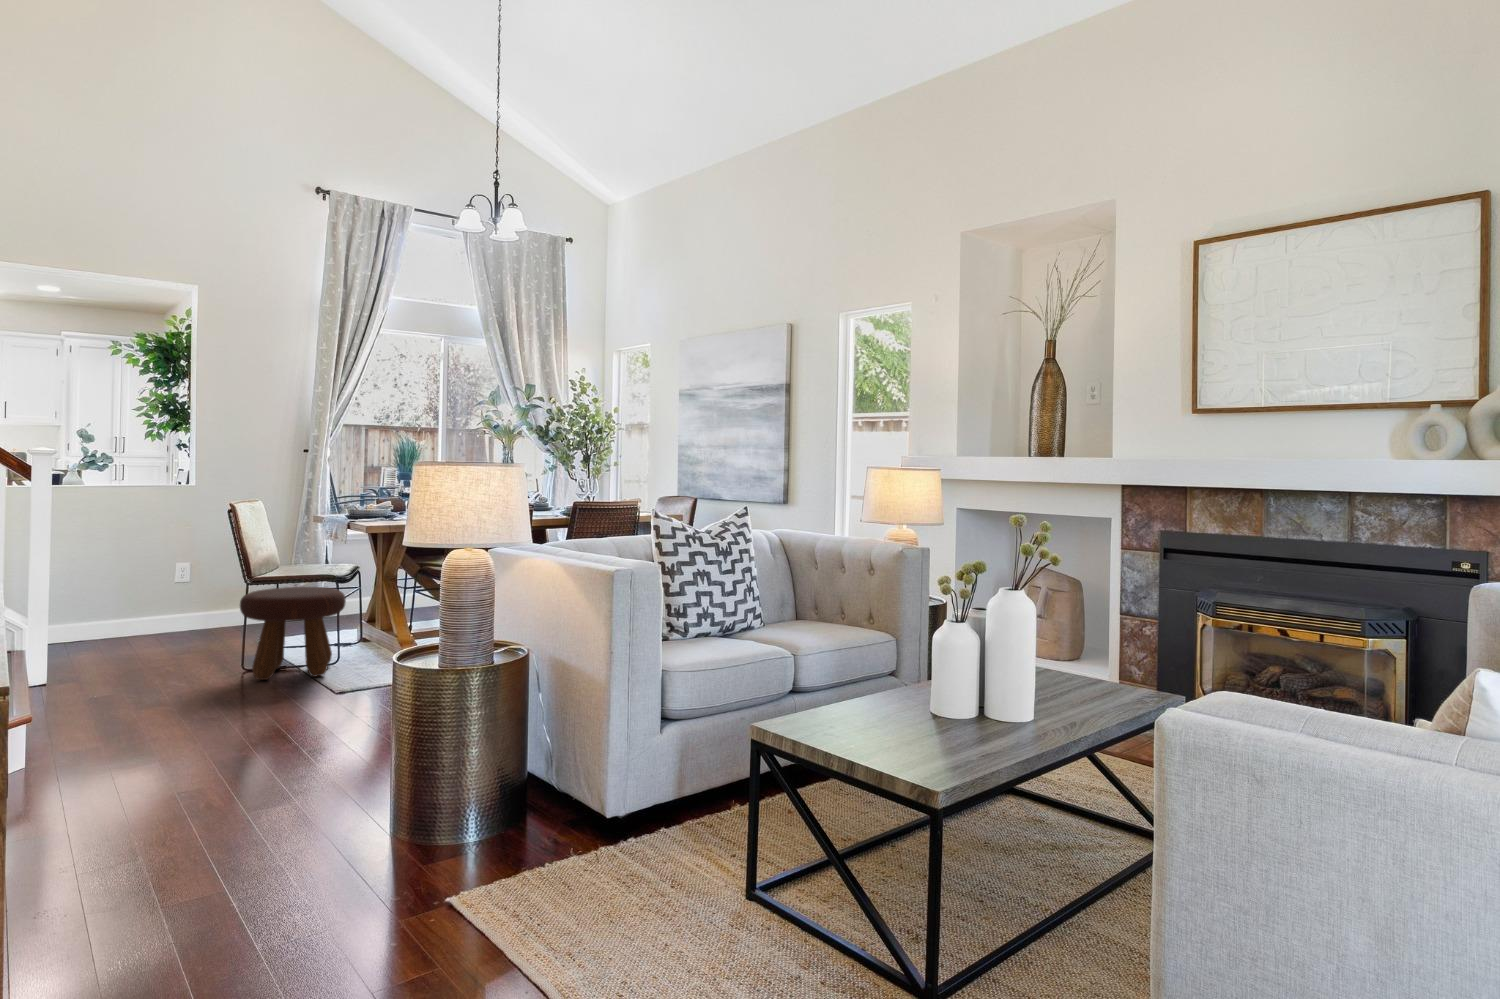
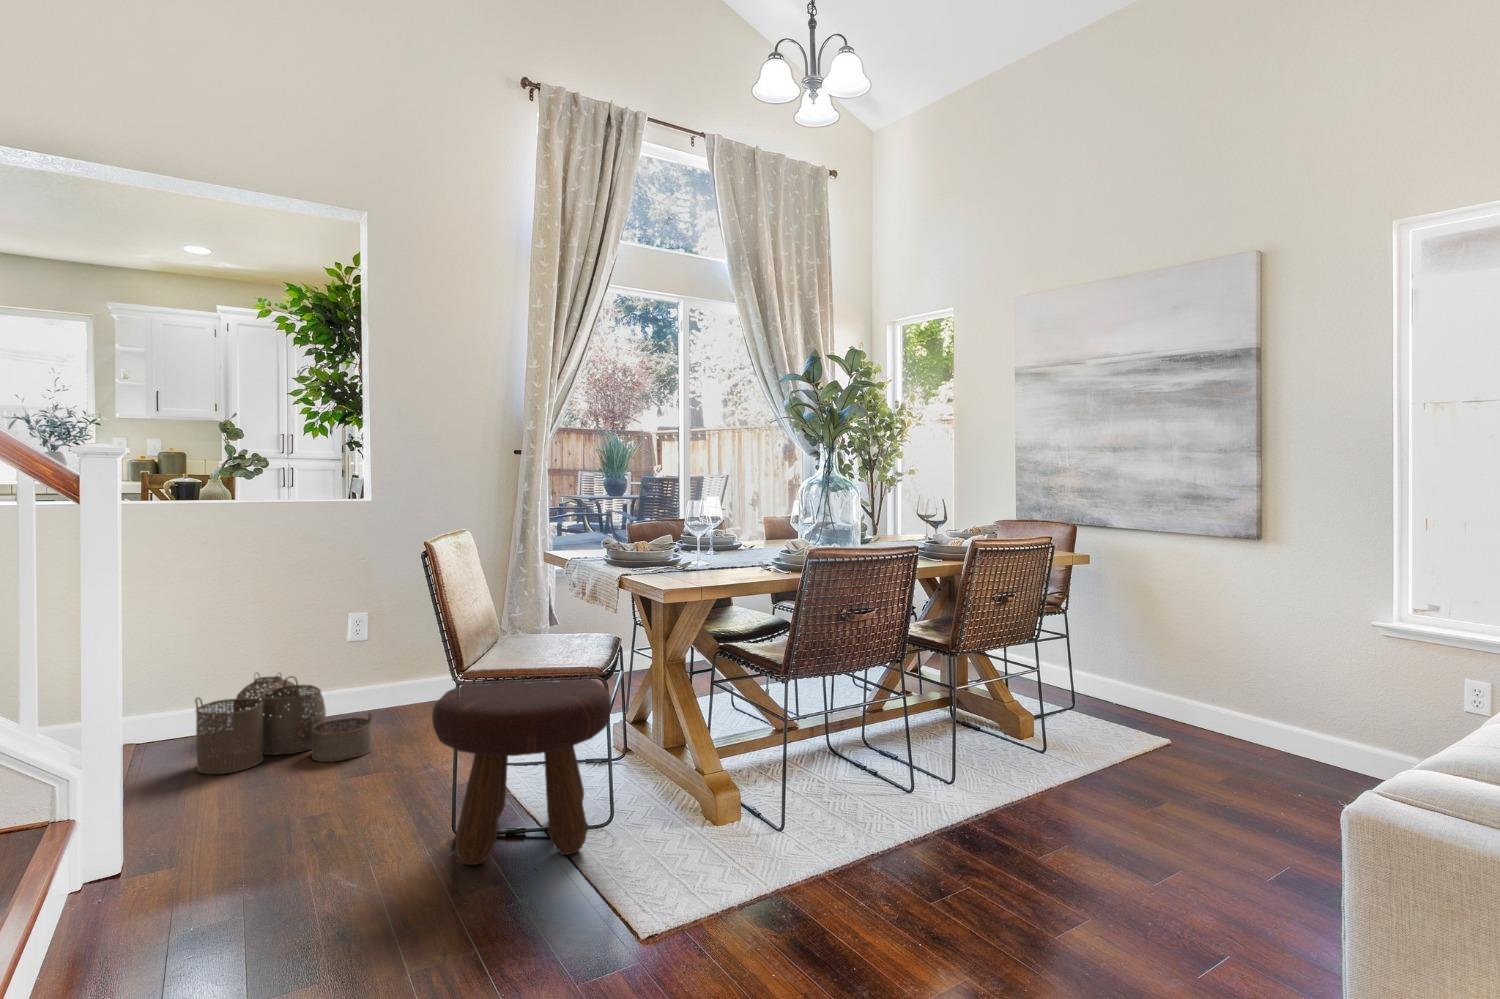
woven basket: none [82,600,201,655] -> present [195,676,372,774]

